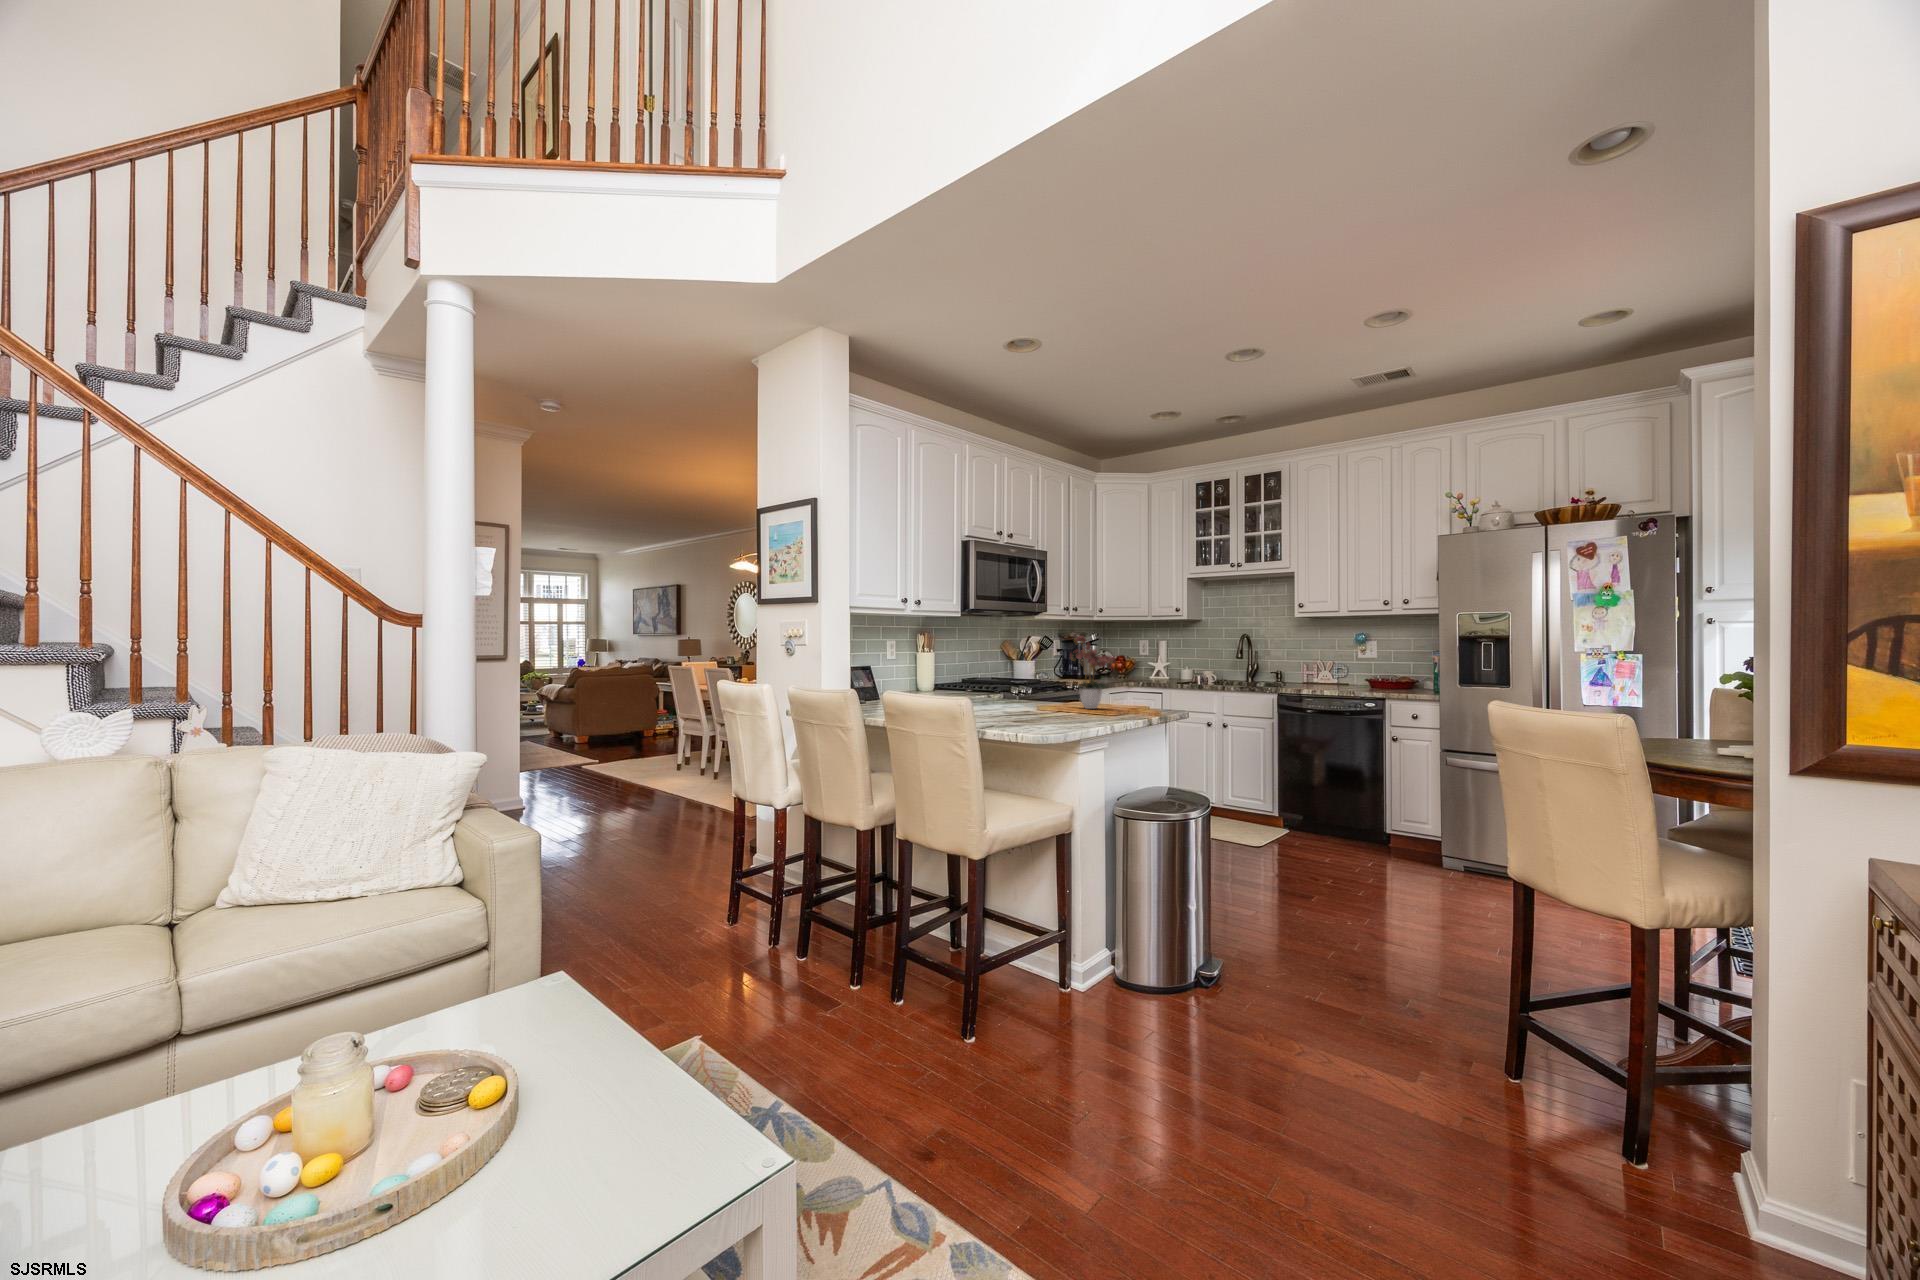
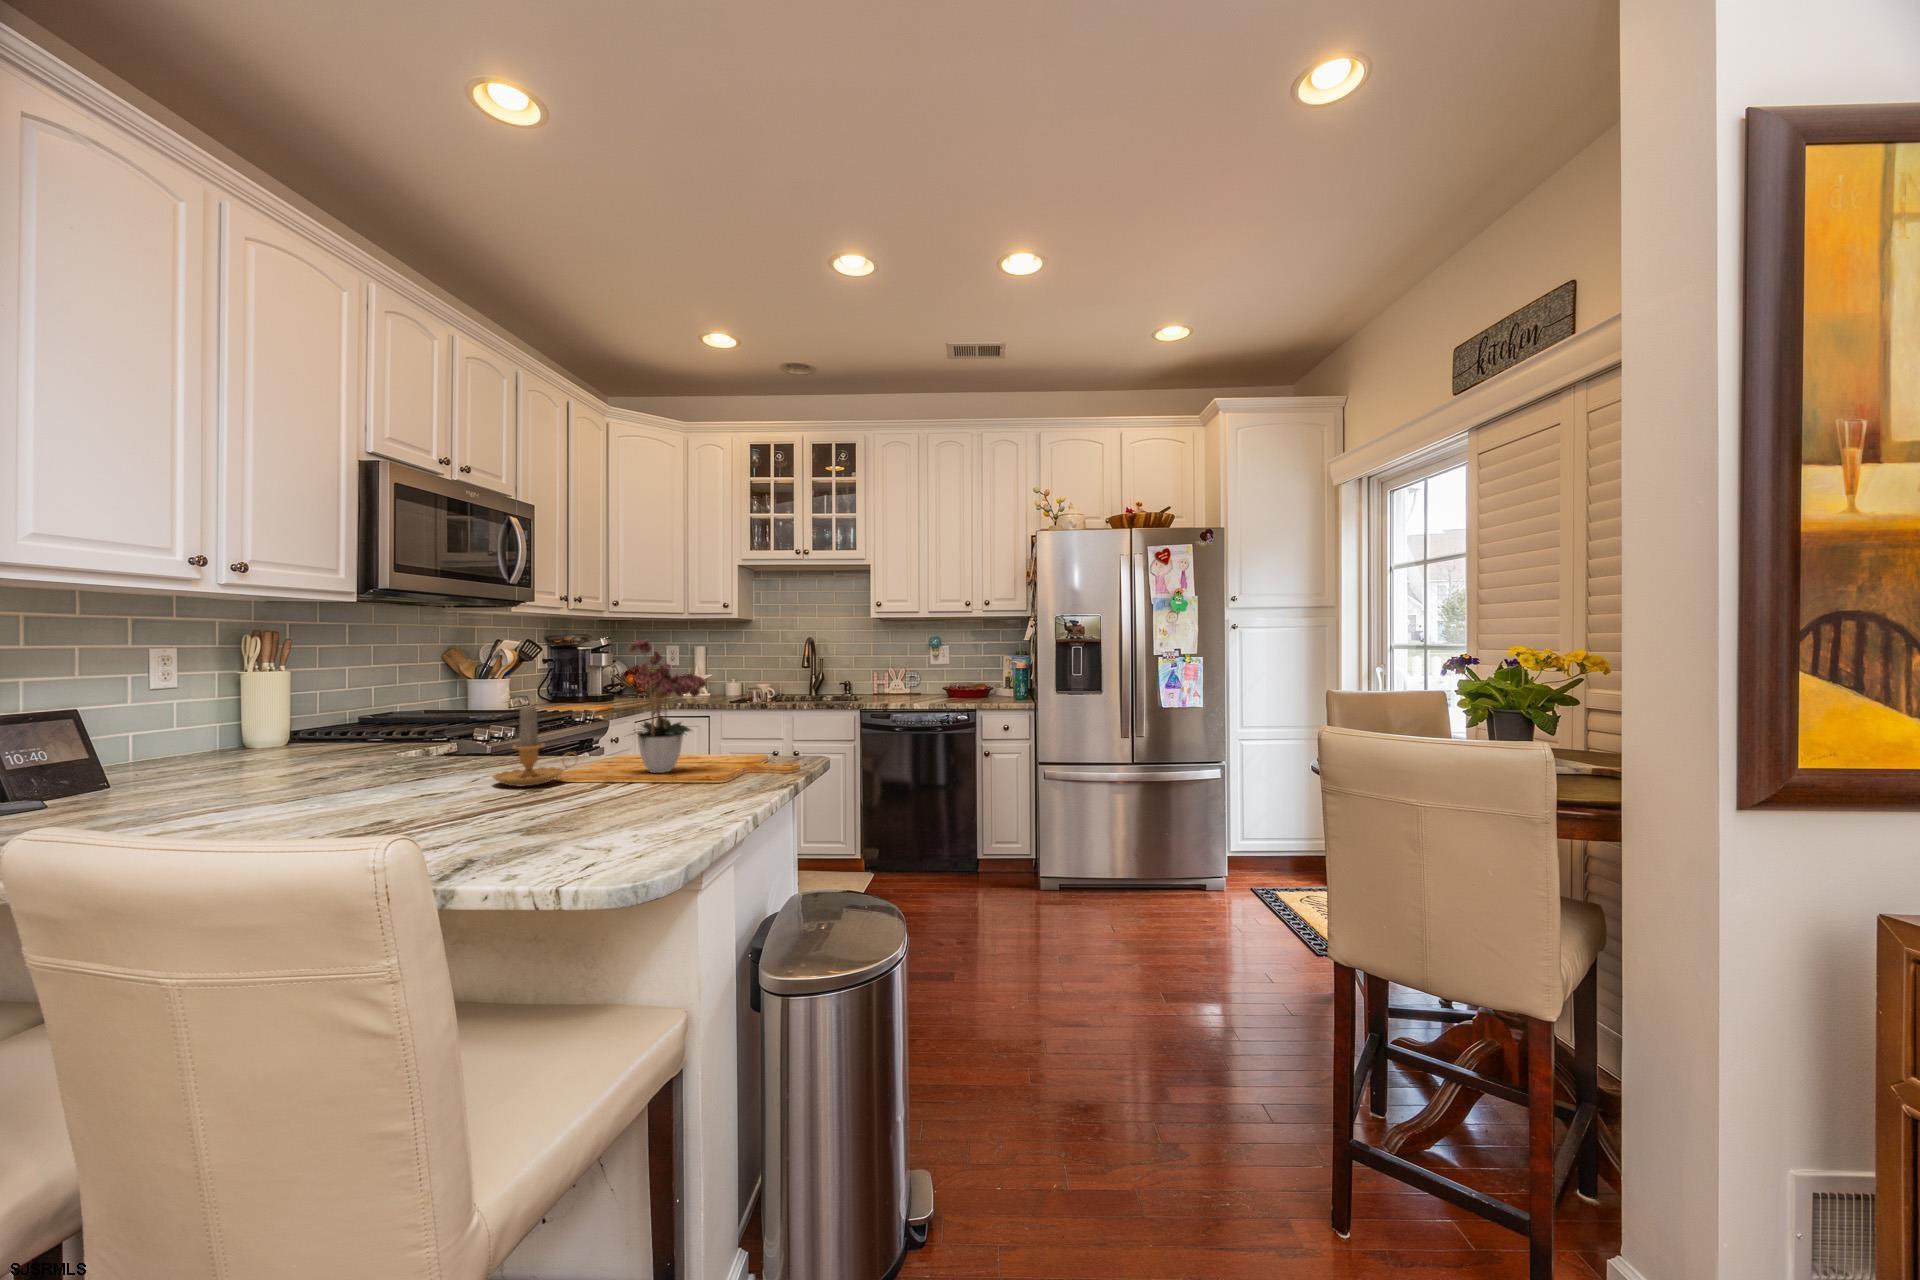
candle: none [1012,666,1049,707] -> present [492,707,578,786]

